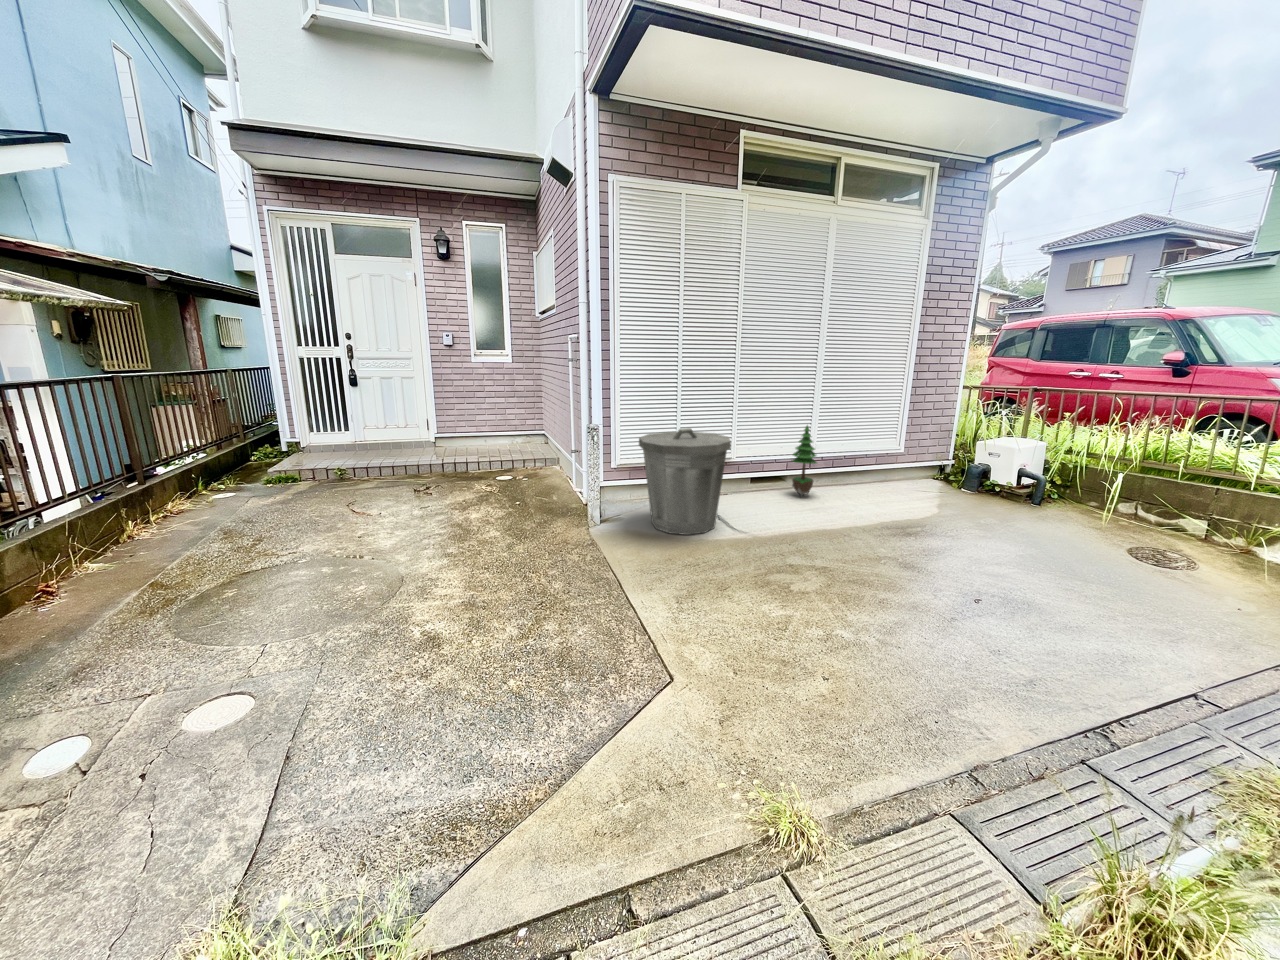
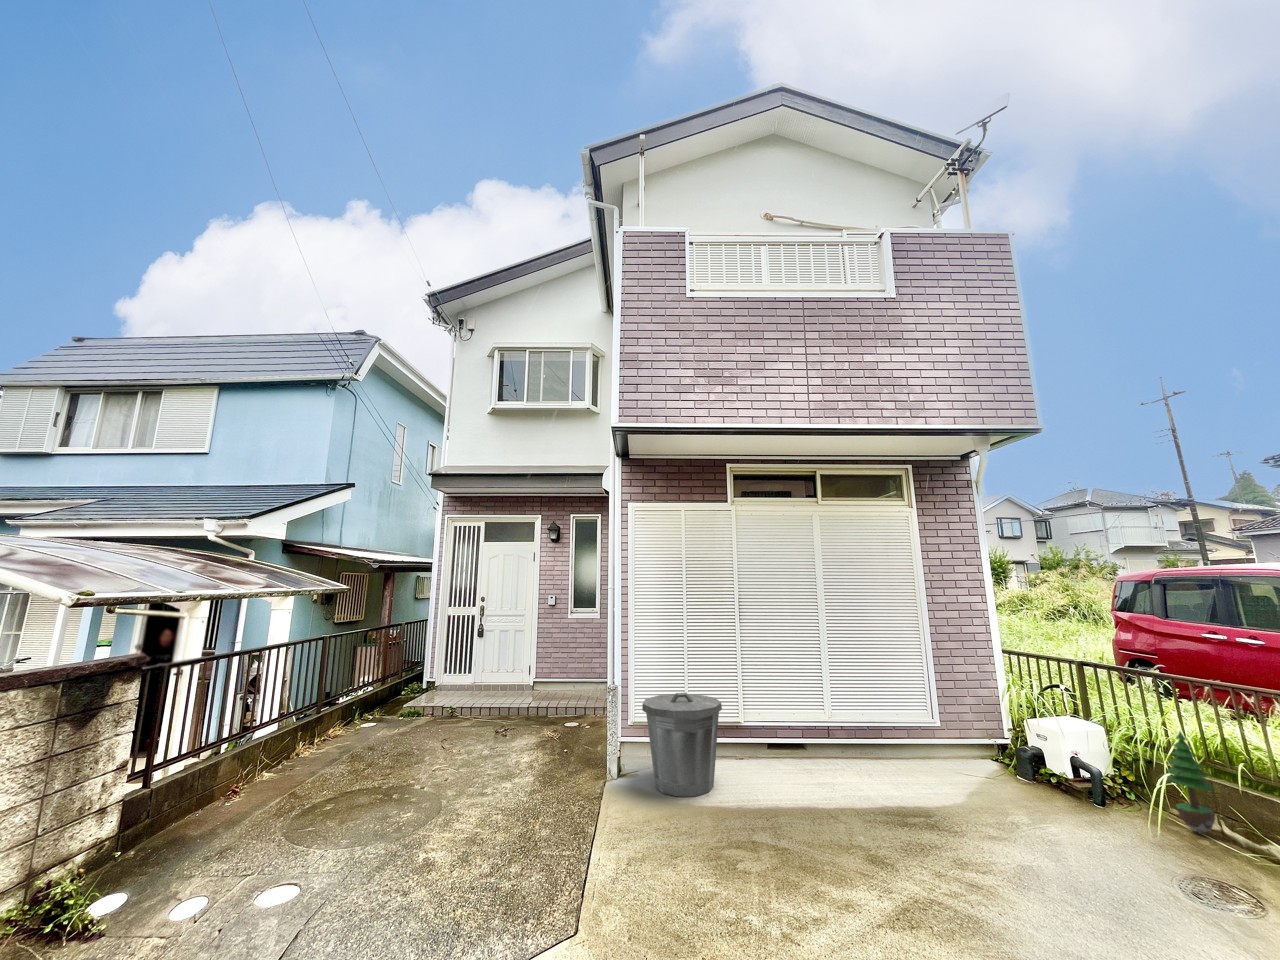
potted tree: present [792,426,817,496] -> present [1167,732,1215,833]

